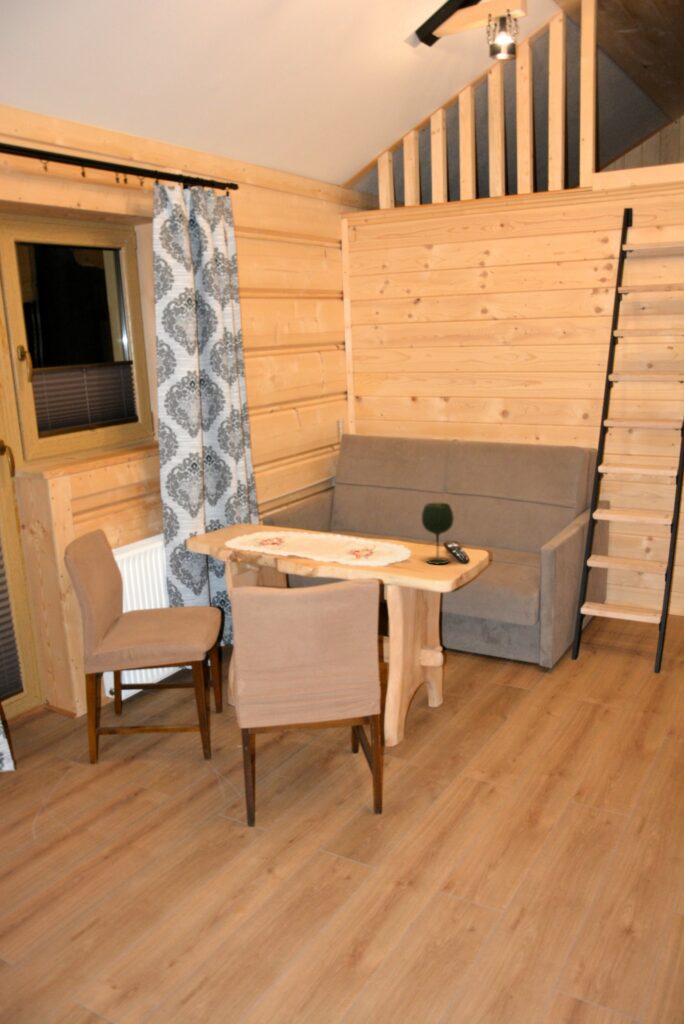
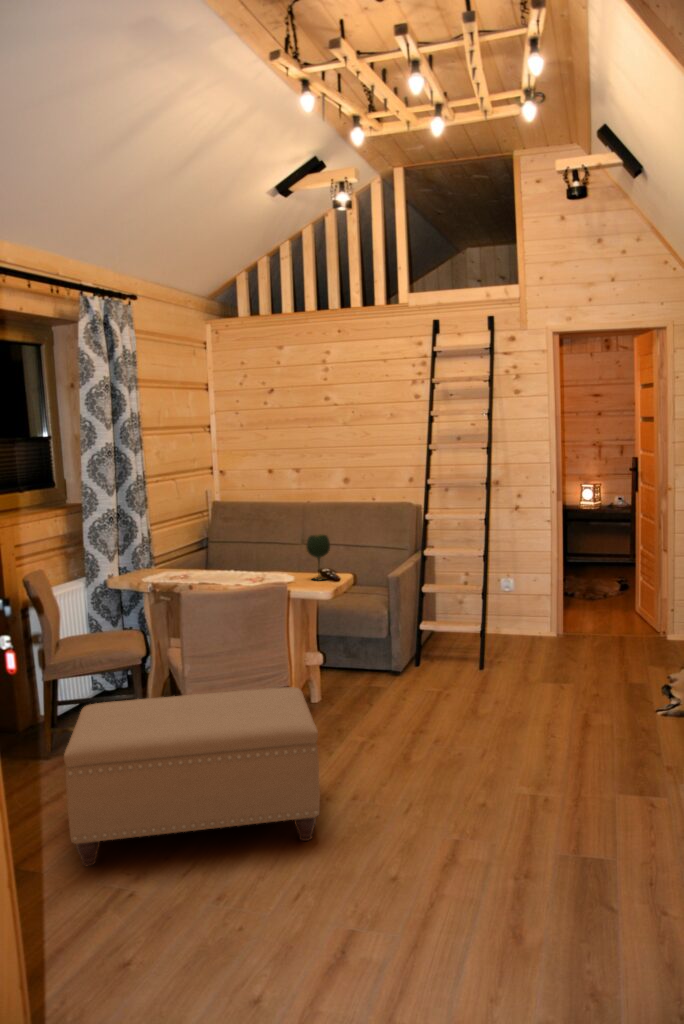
ottoman: none [33,729,387,969] -> present [64,687,320,866]

